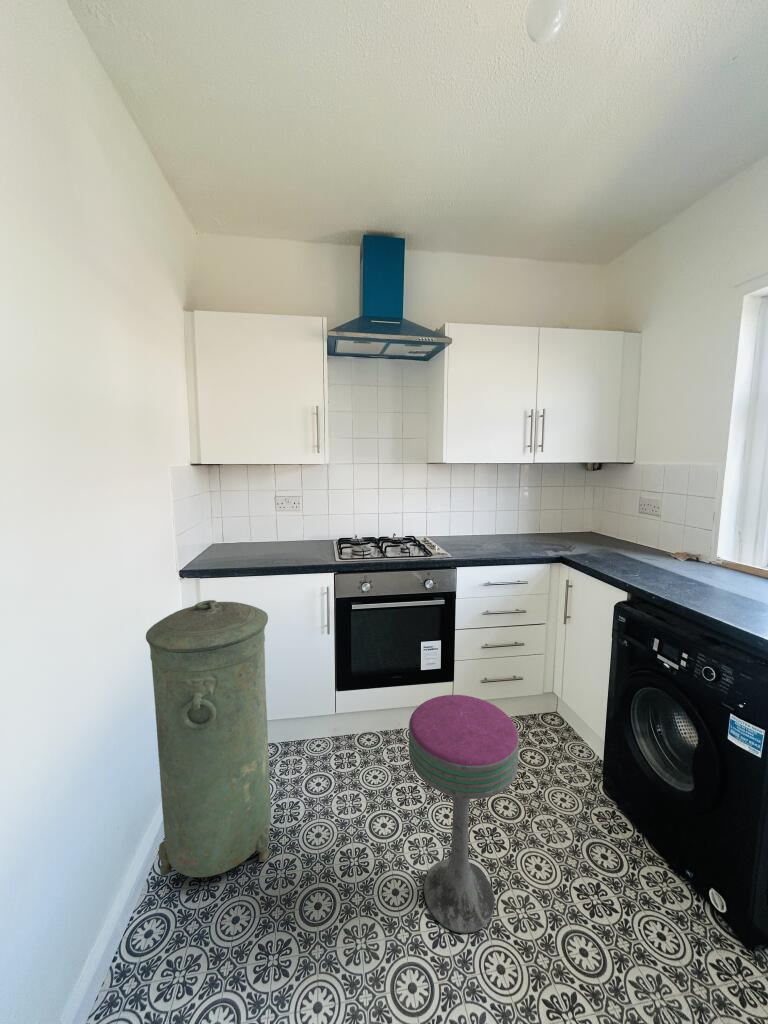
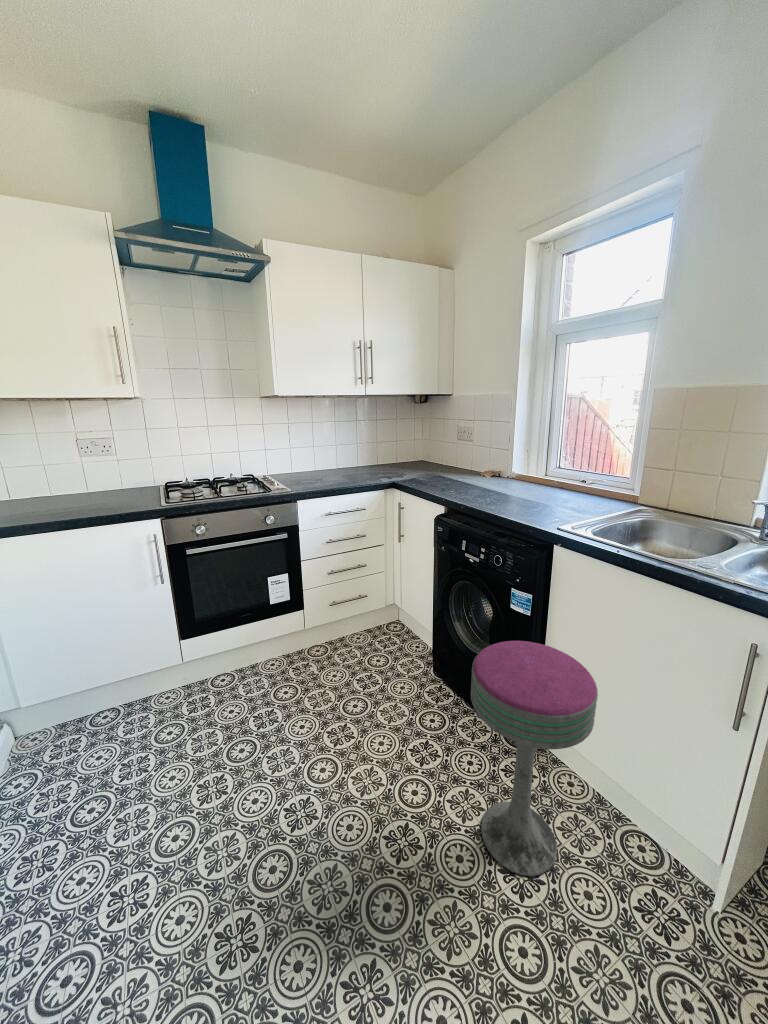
trash can: present [146,600,271,877] -> none [105,579,304,954]

